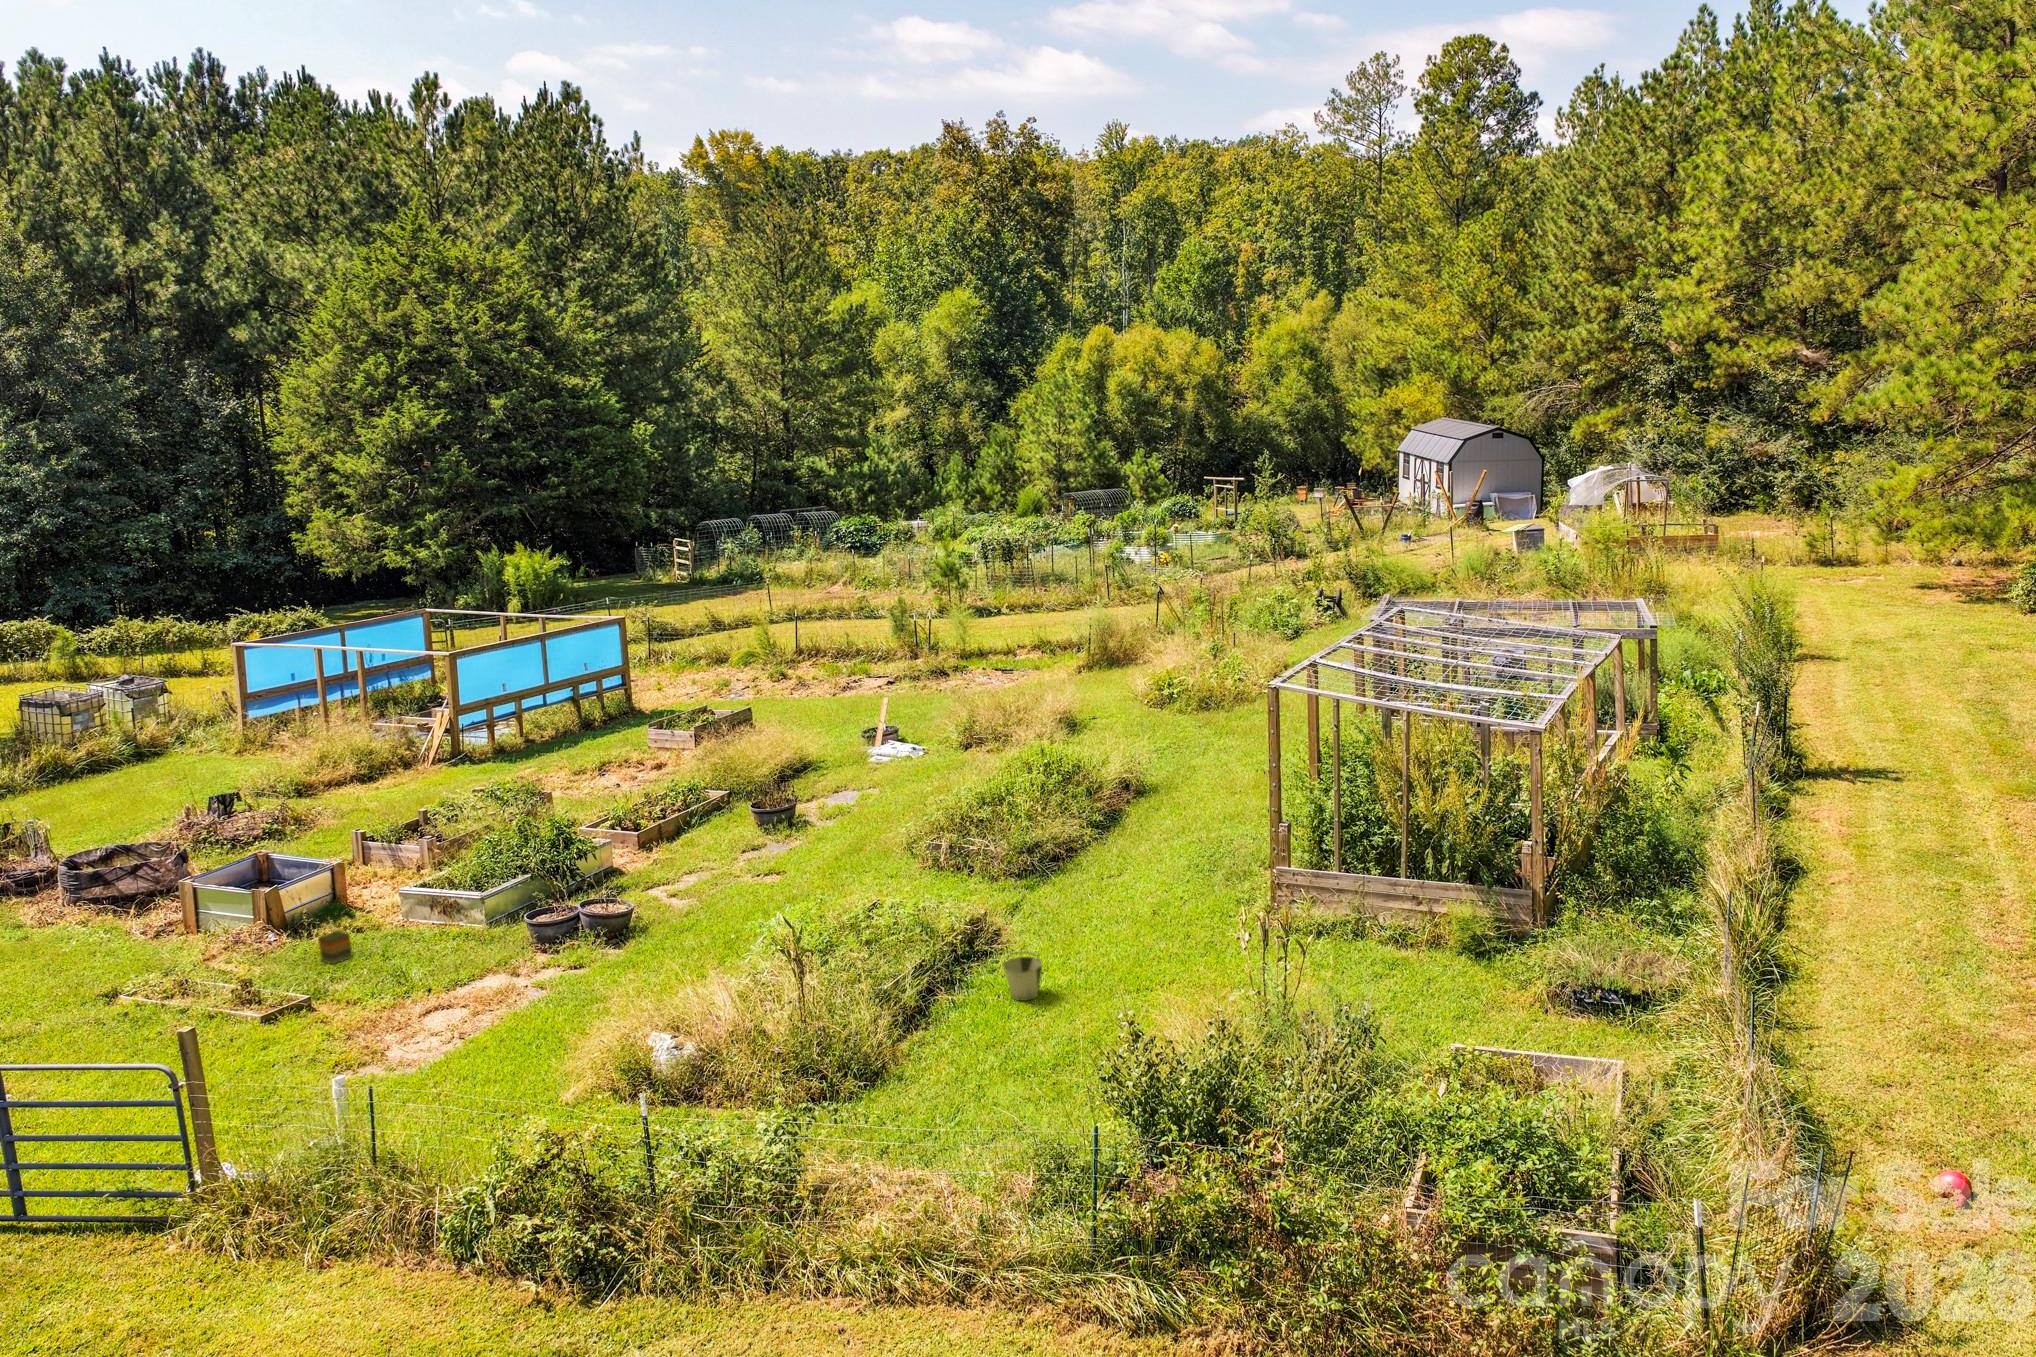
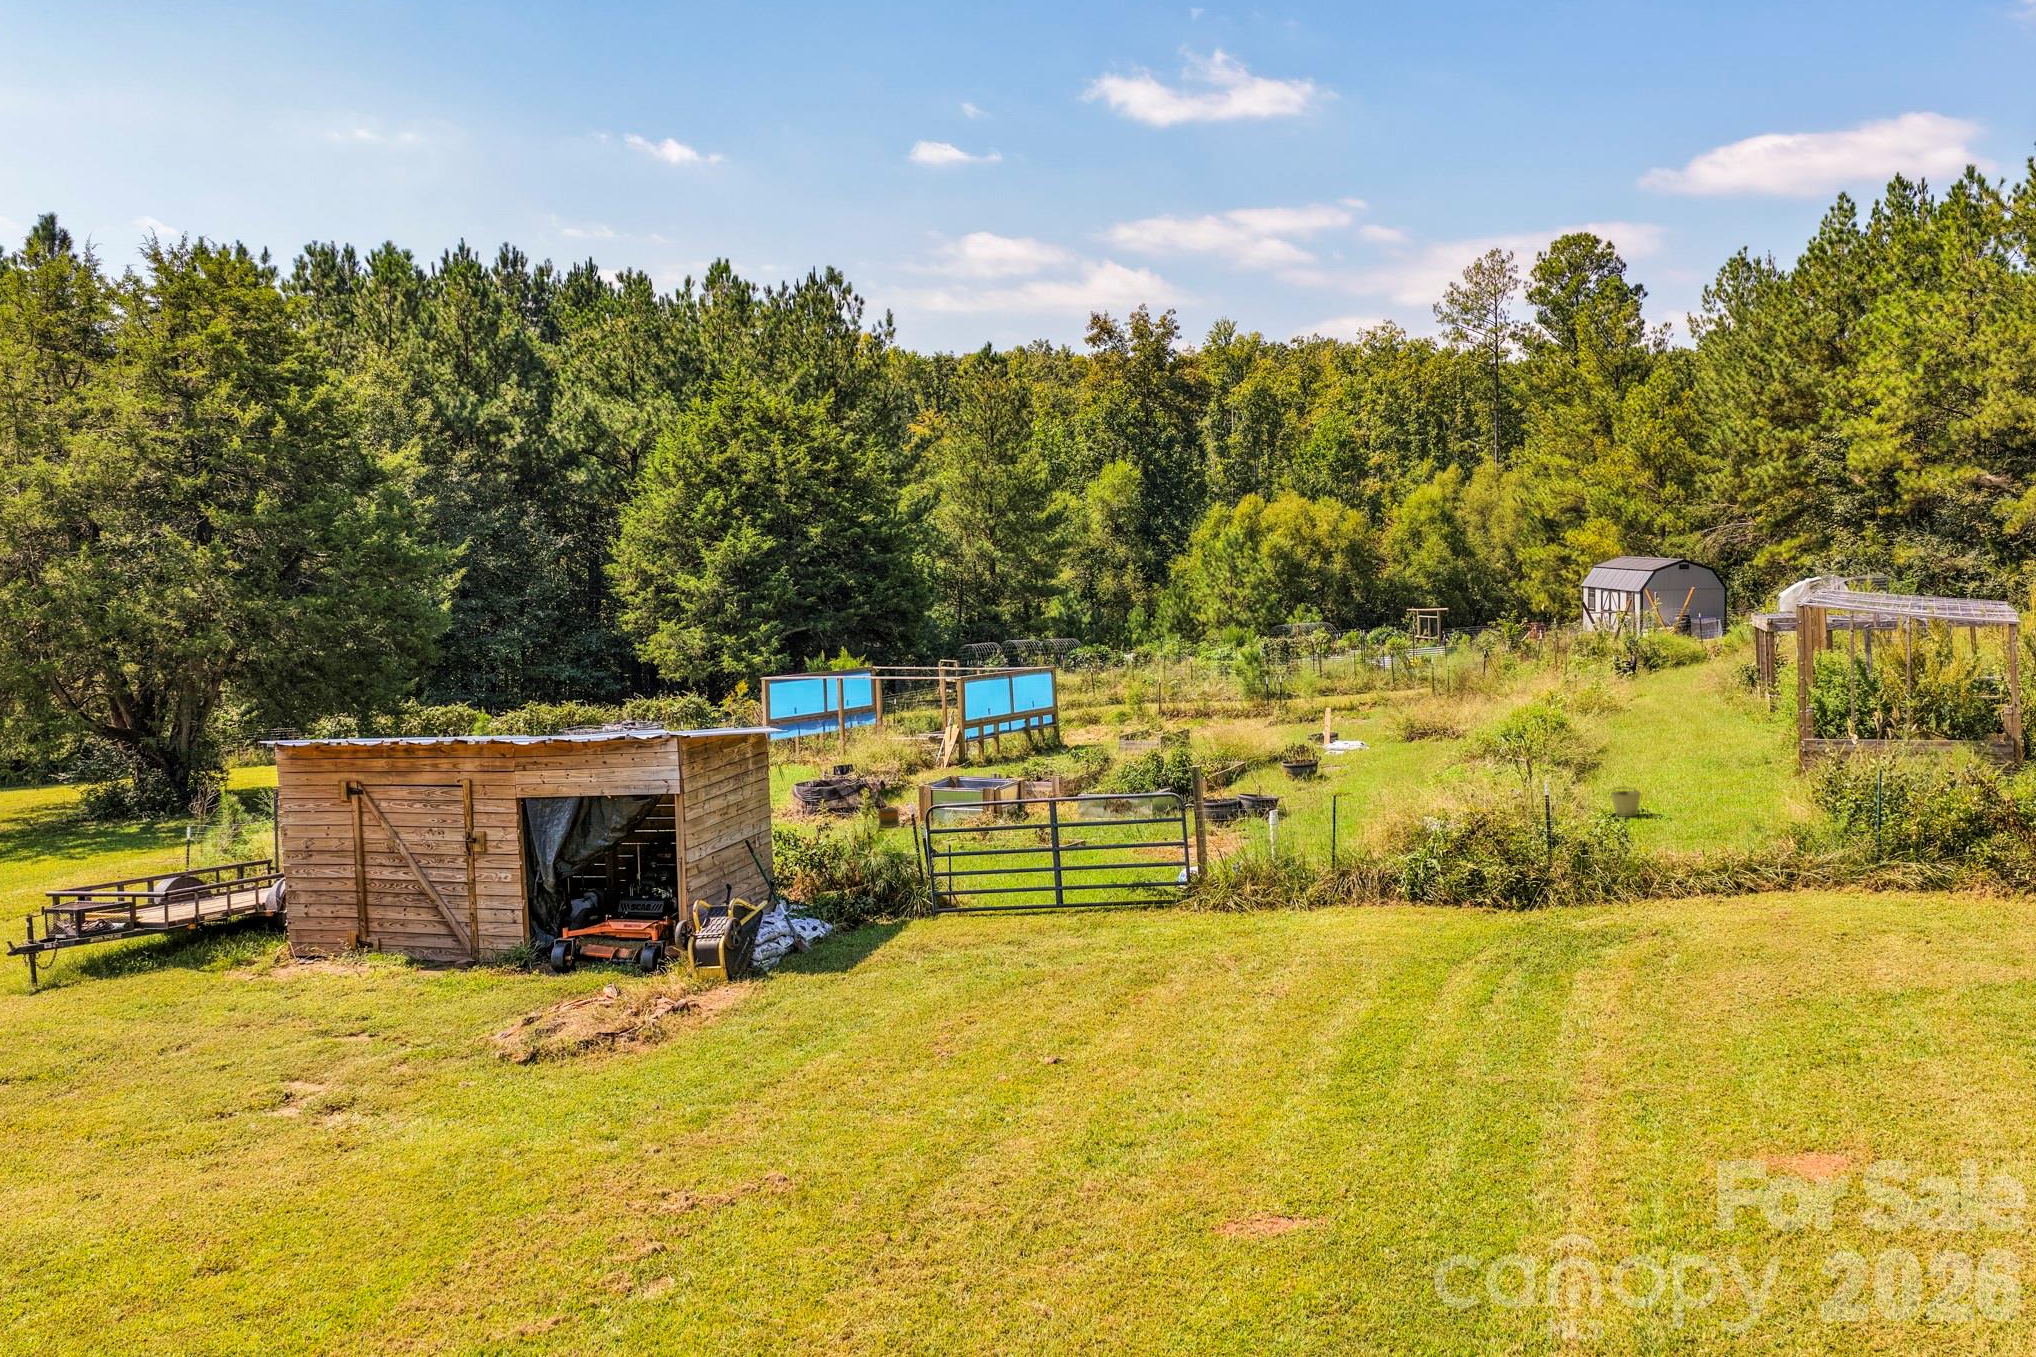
potted tree: present [310,903,356,964] -> present [874,788,903,828]

